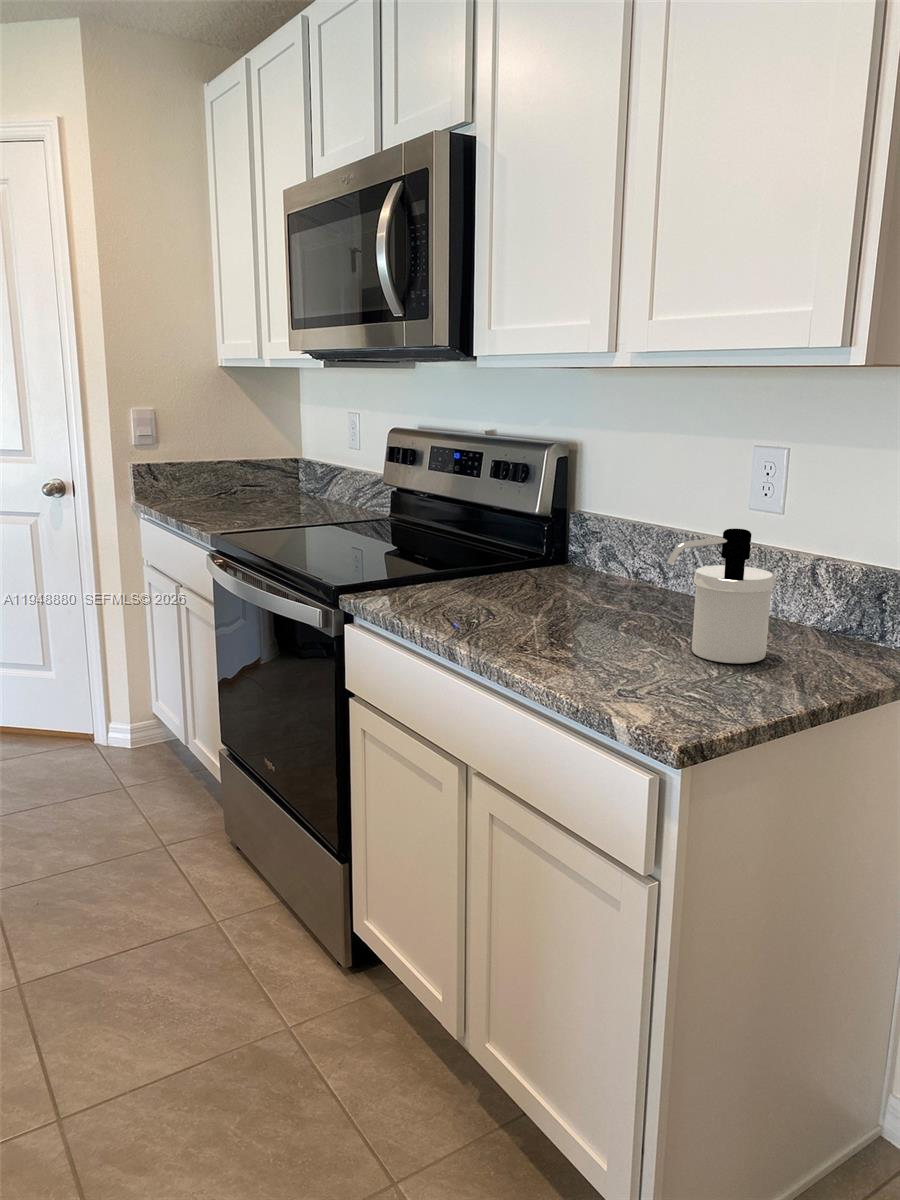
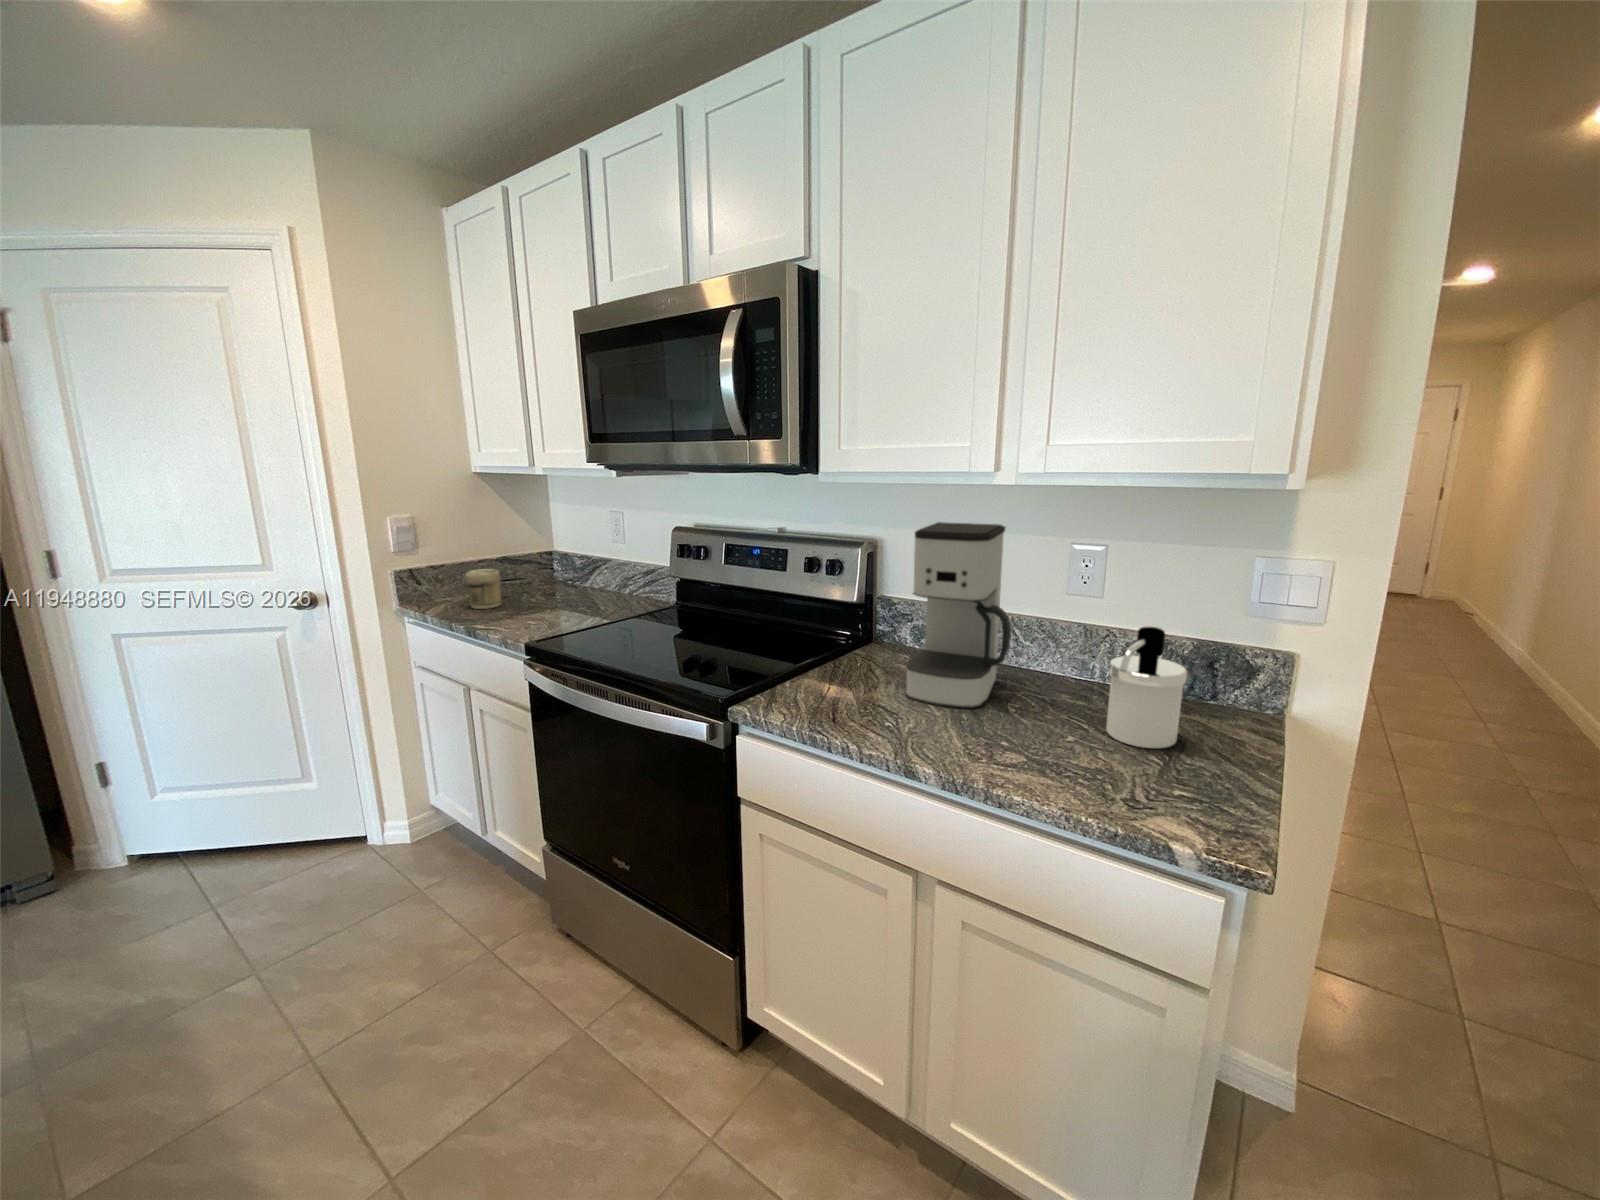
coffee maker: none [527,416,659,618] -> present [906,522,1011,709]
jar: none [190,466,224,507] -> present [466,569,501,609]

